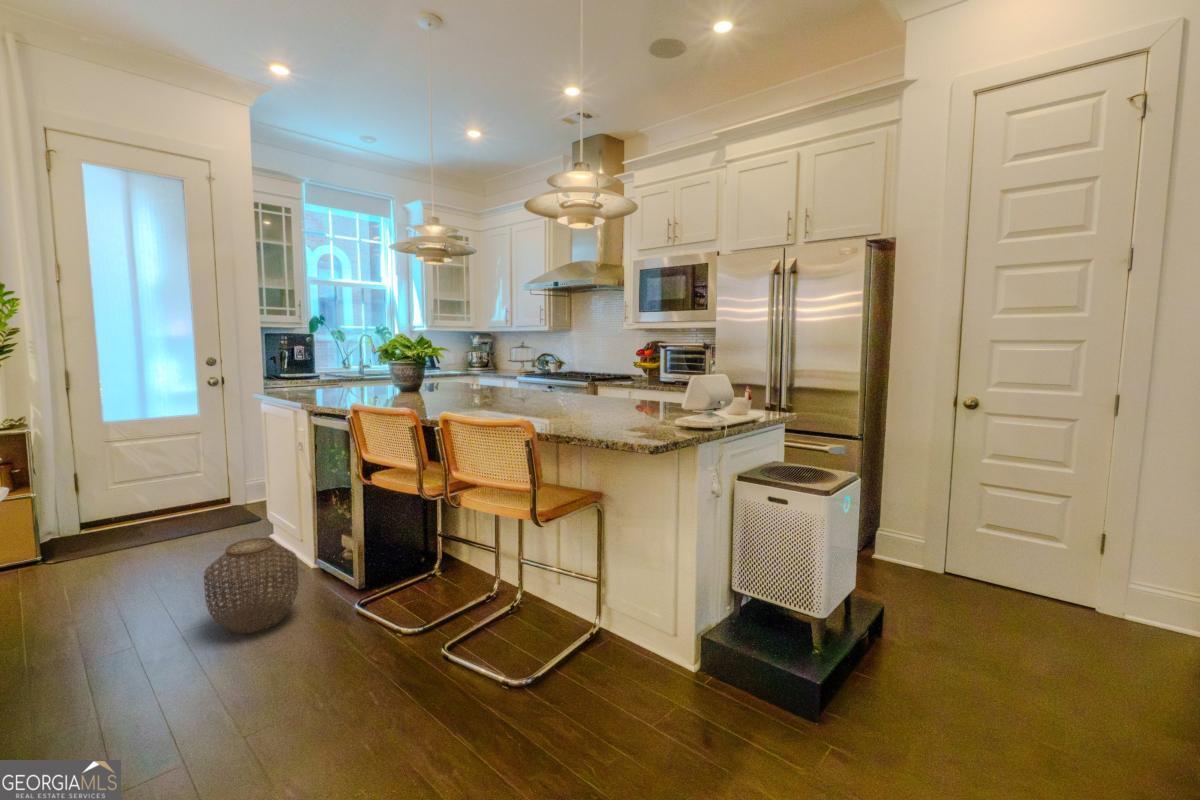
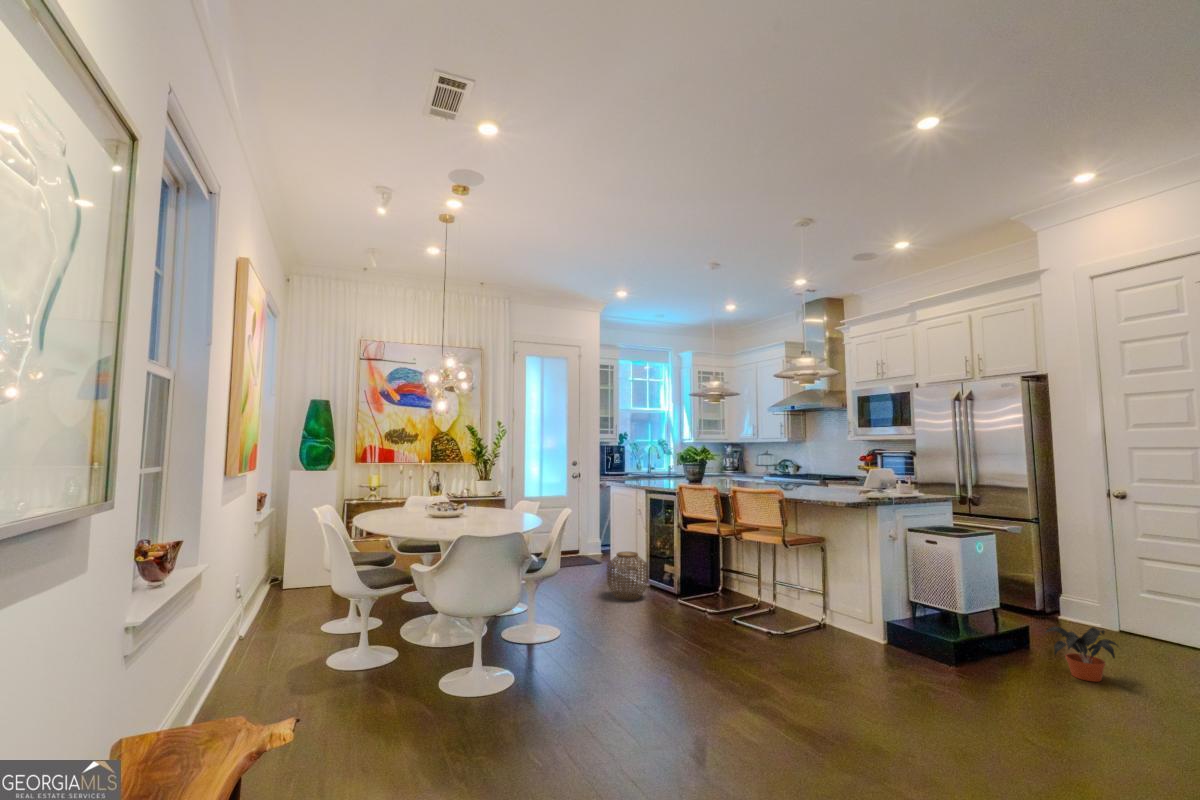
potted plant: none [930,622,1048,715] -> present [1046,627,1117,682]

